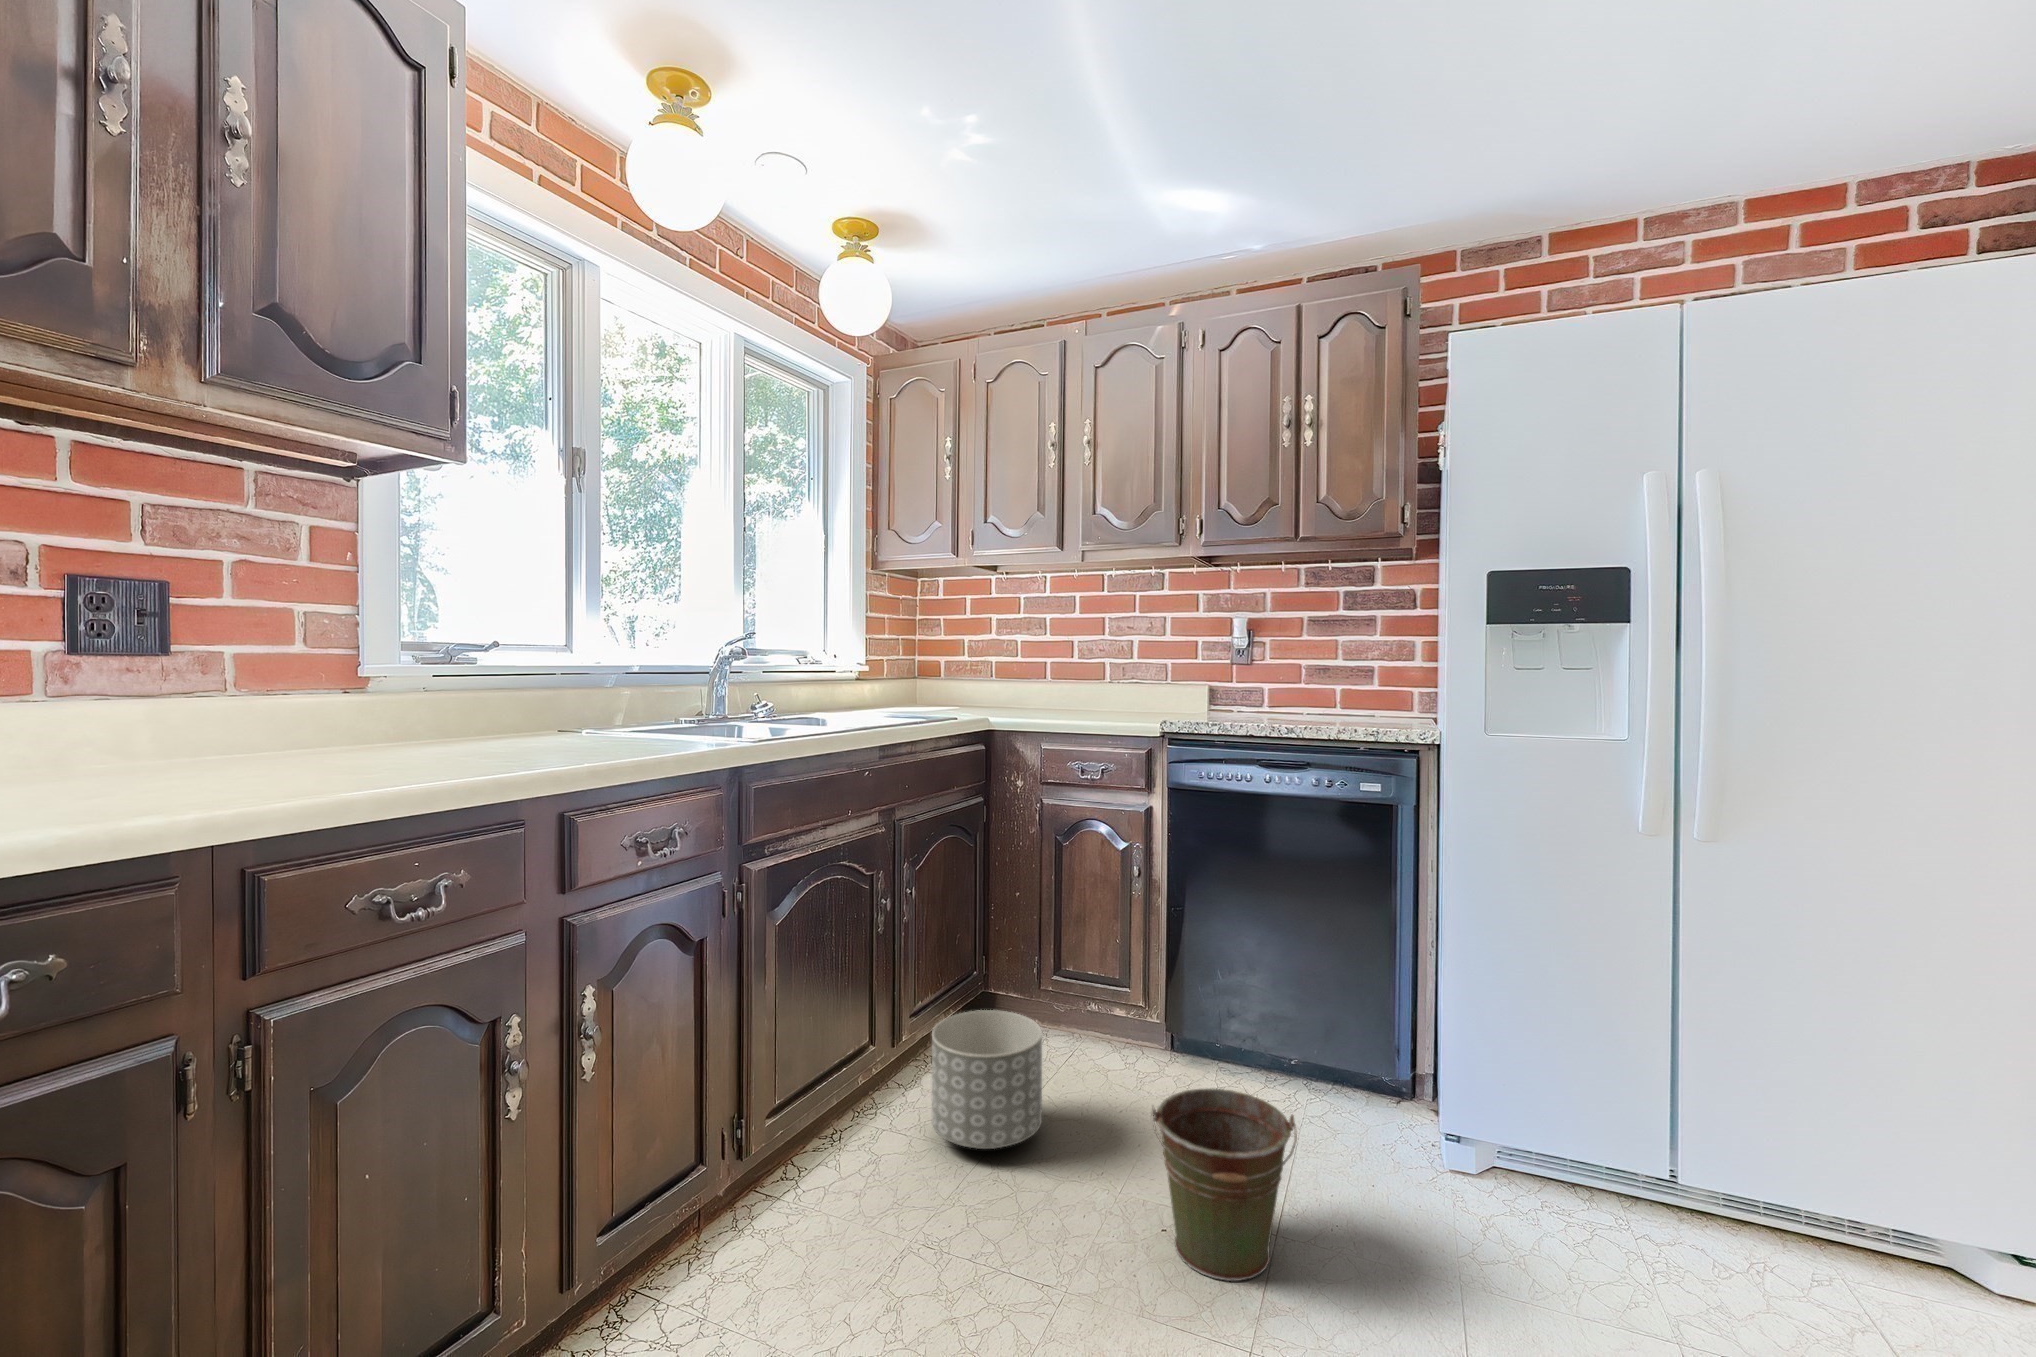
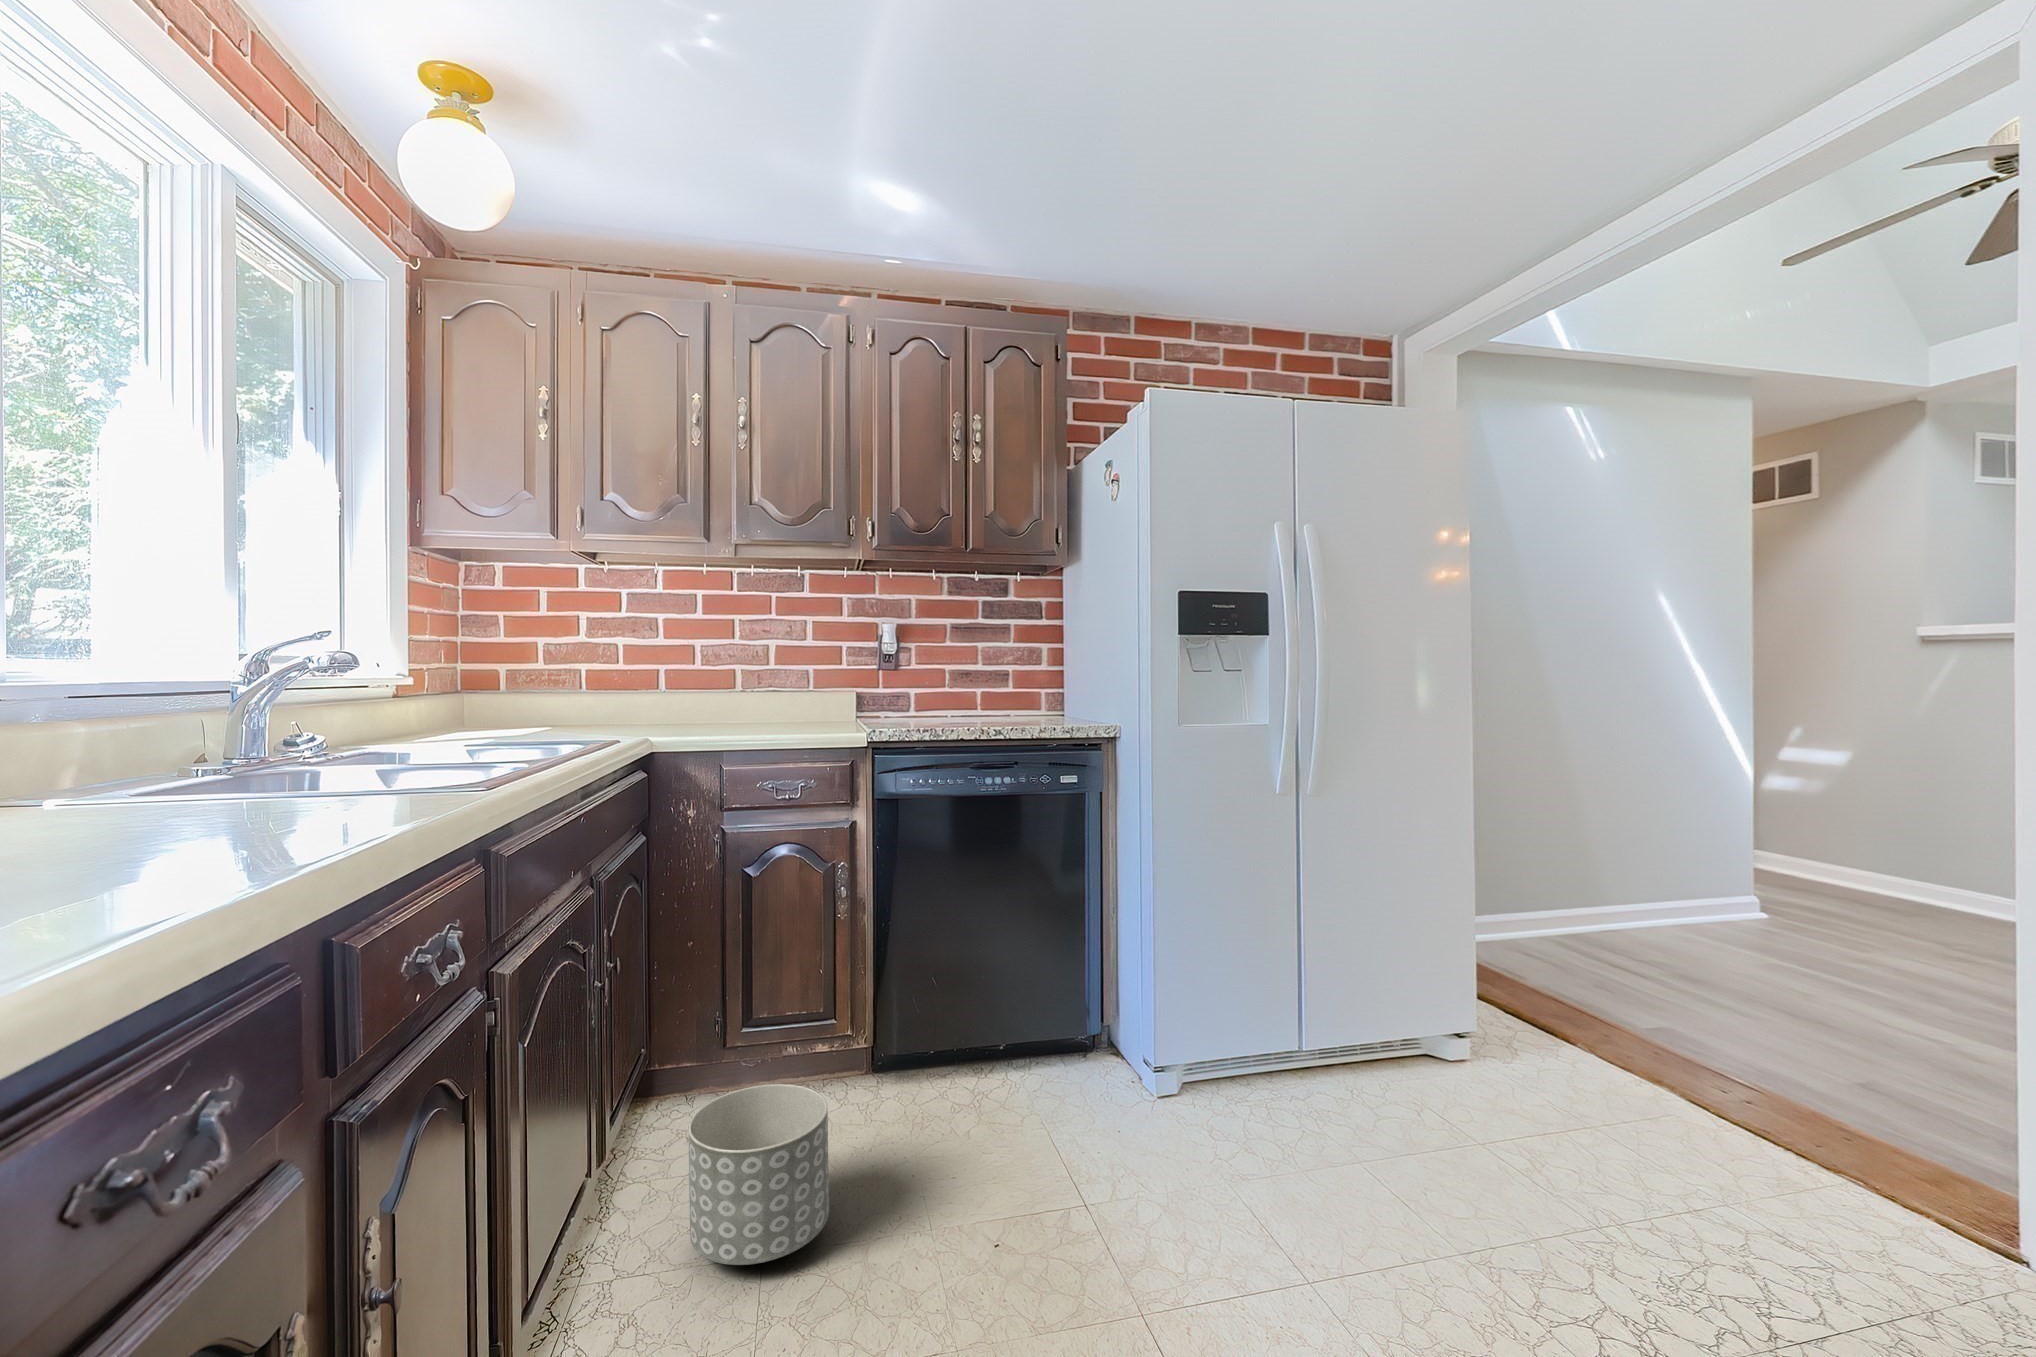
bucket: present [1151,1088,1297,1281] -> none [1005,1087,1143,1276]

